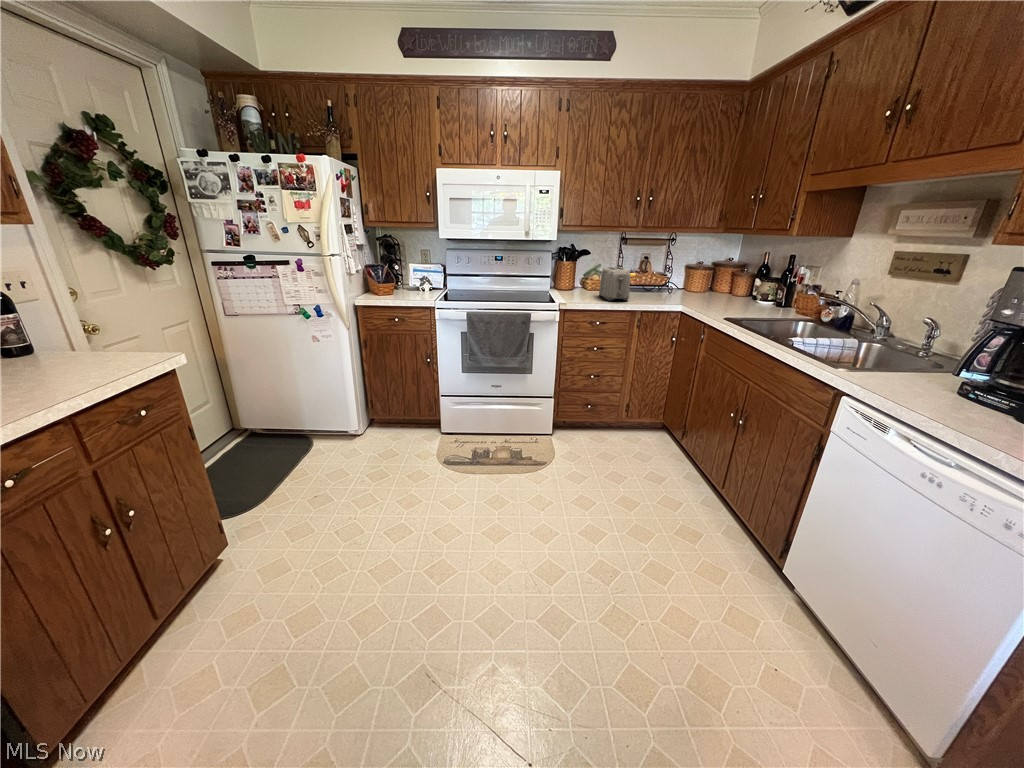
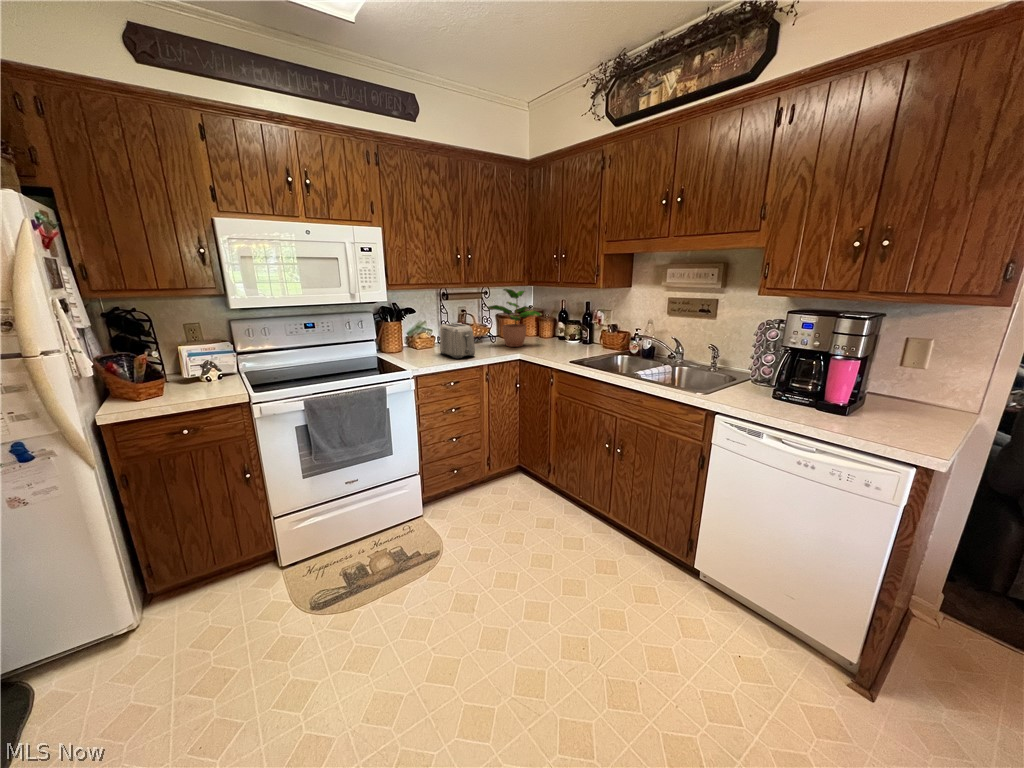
potted plant: none [659,234,723,299] -> present [487,289,542,347]

